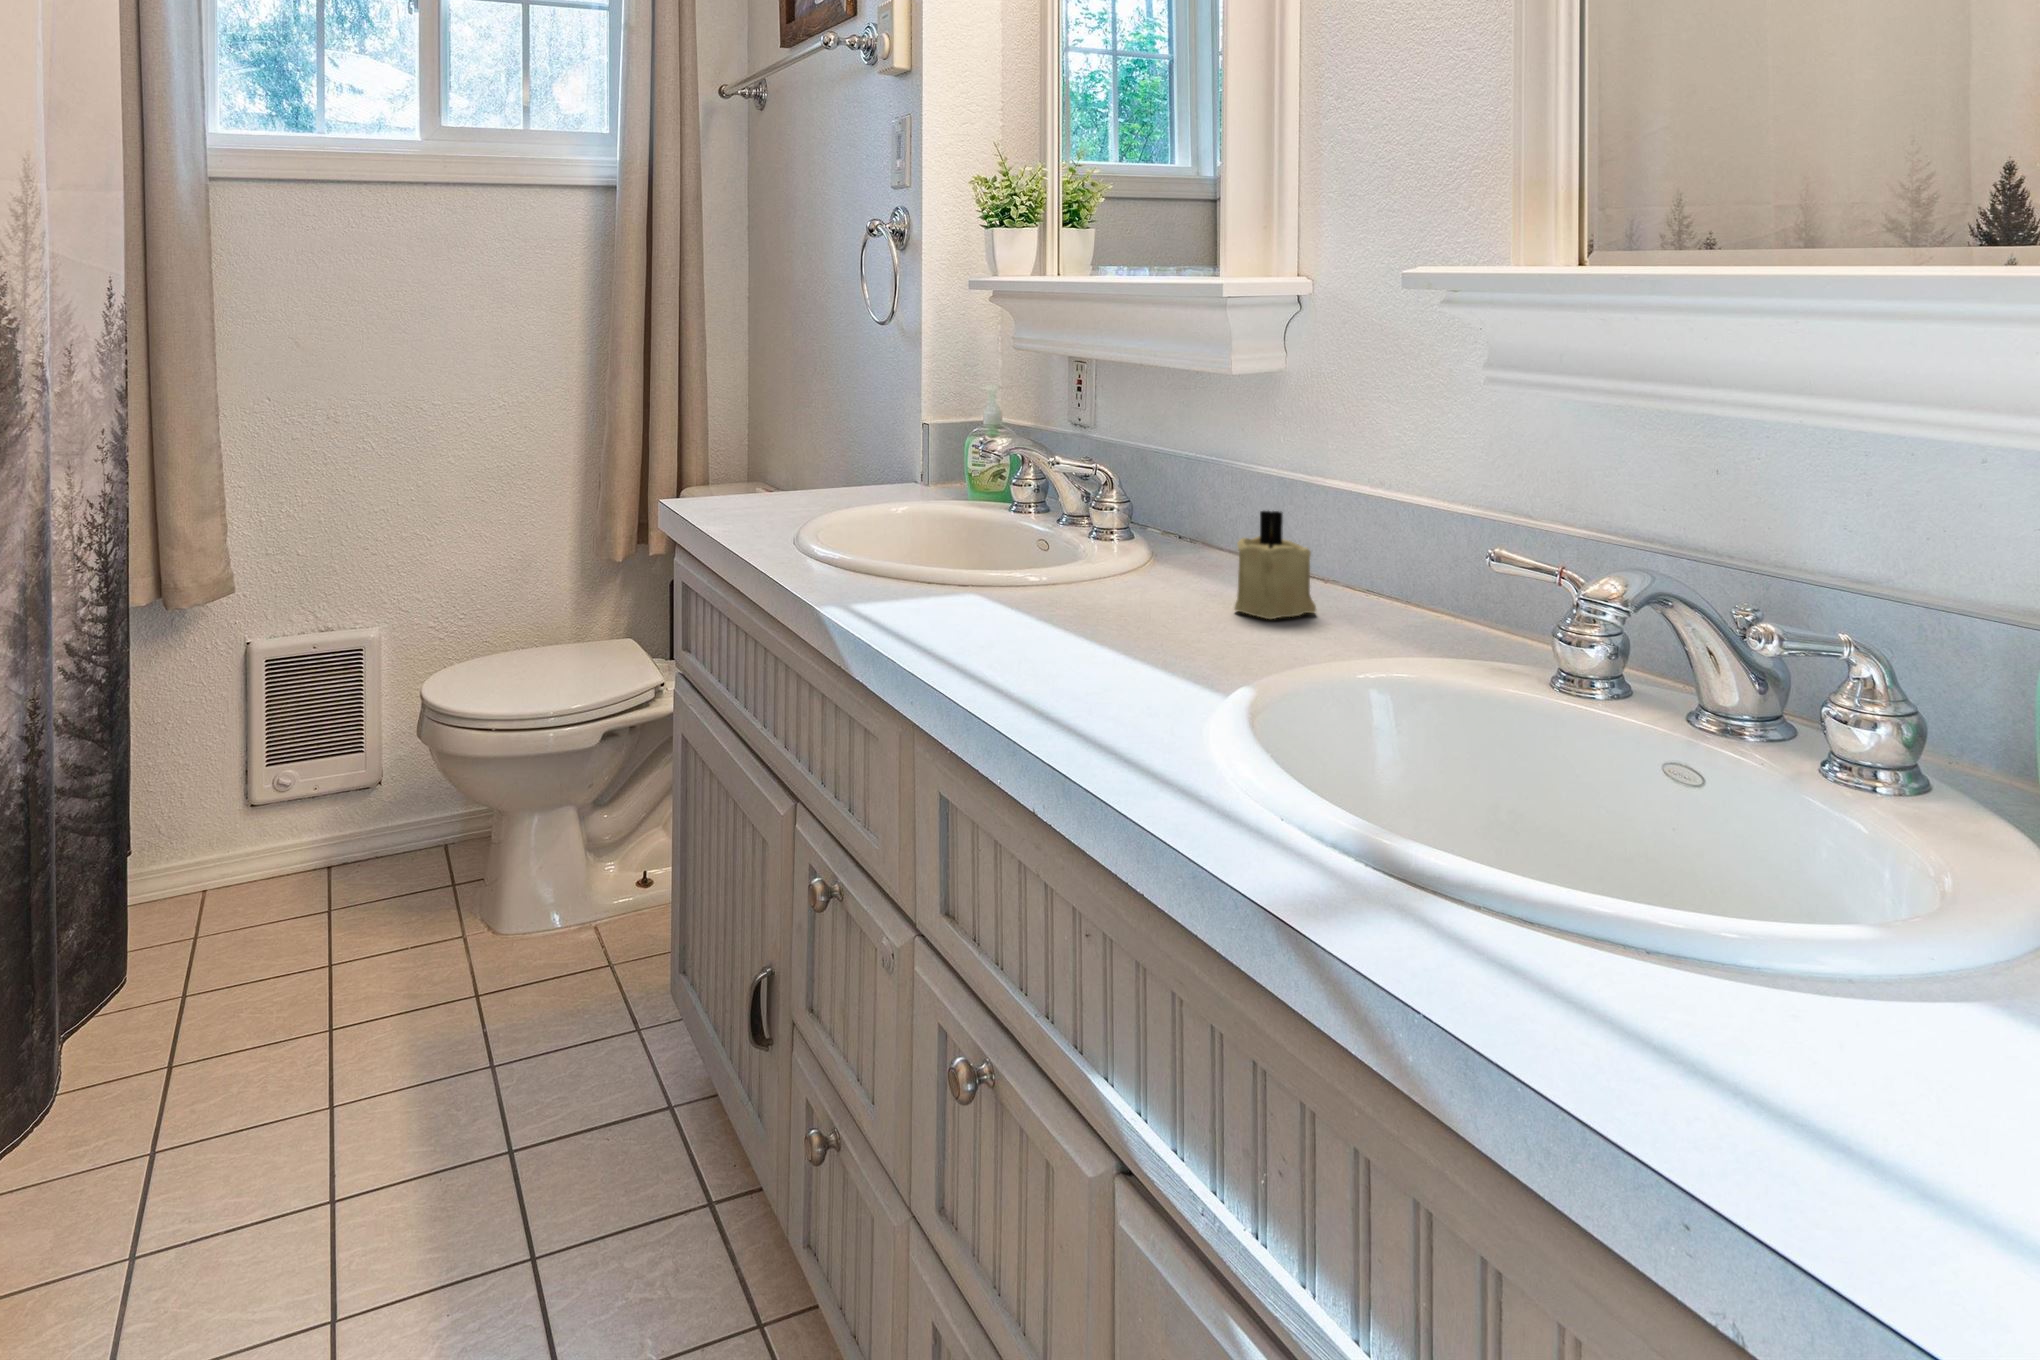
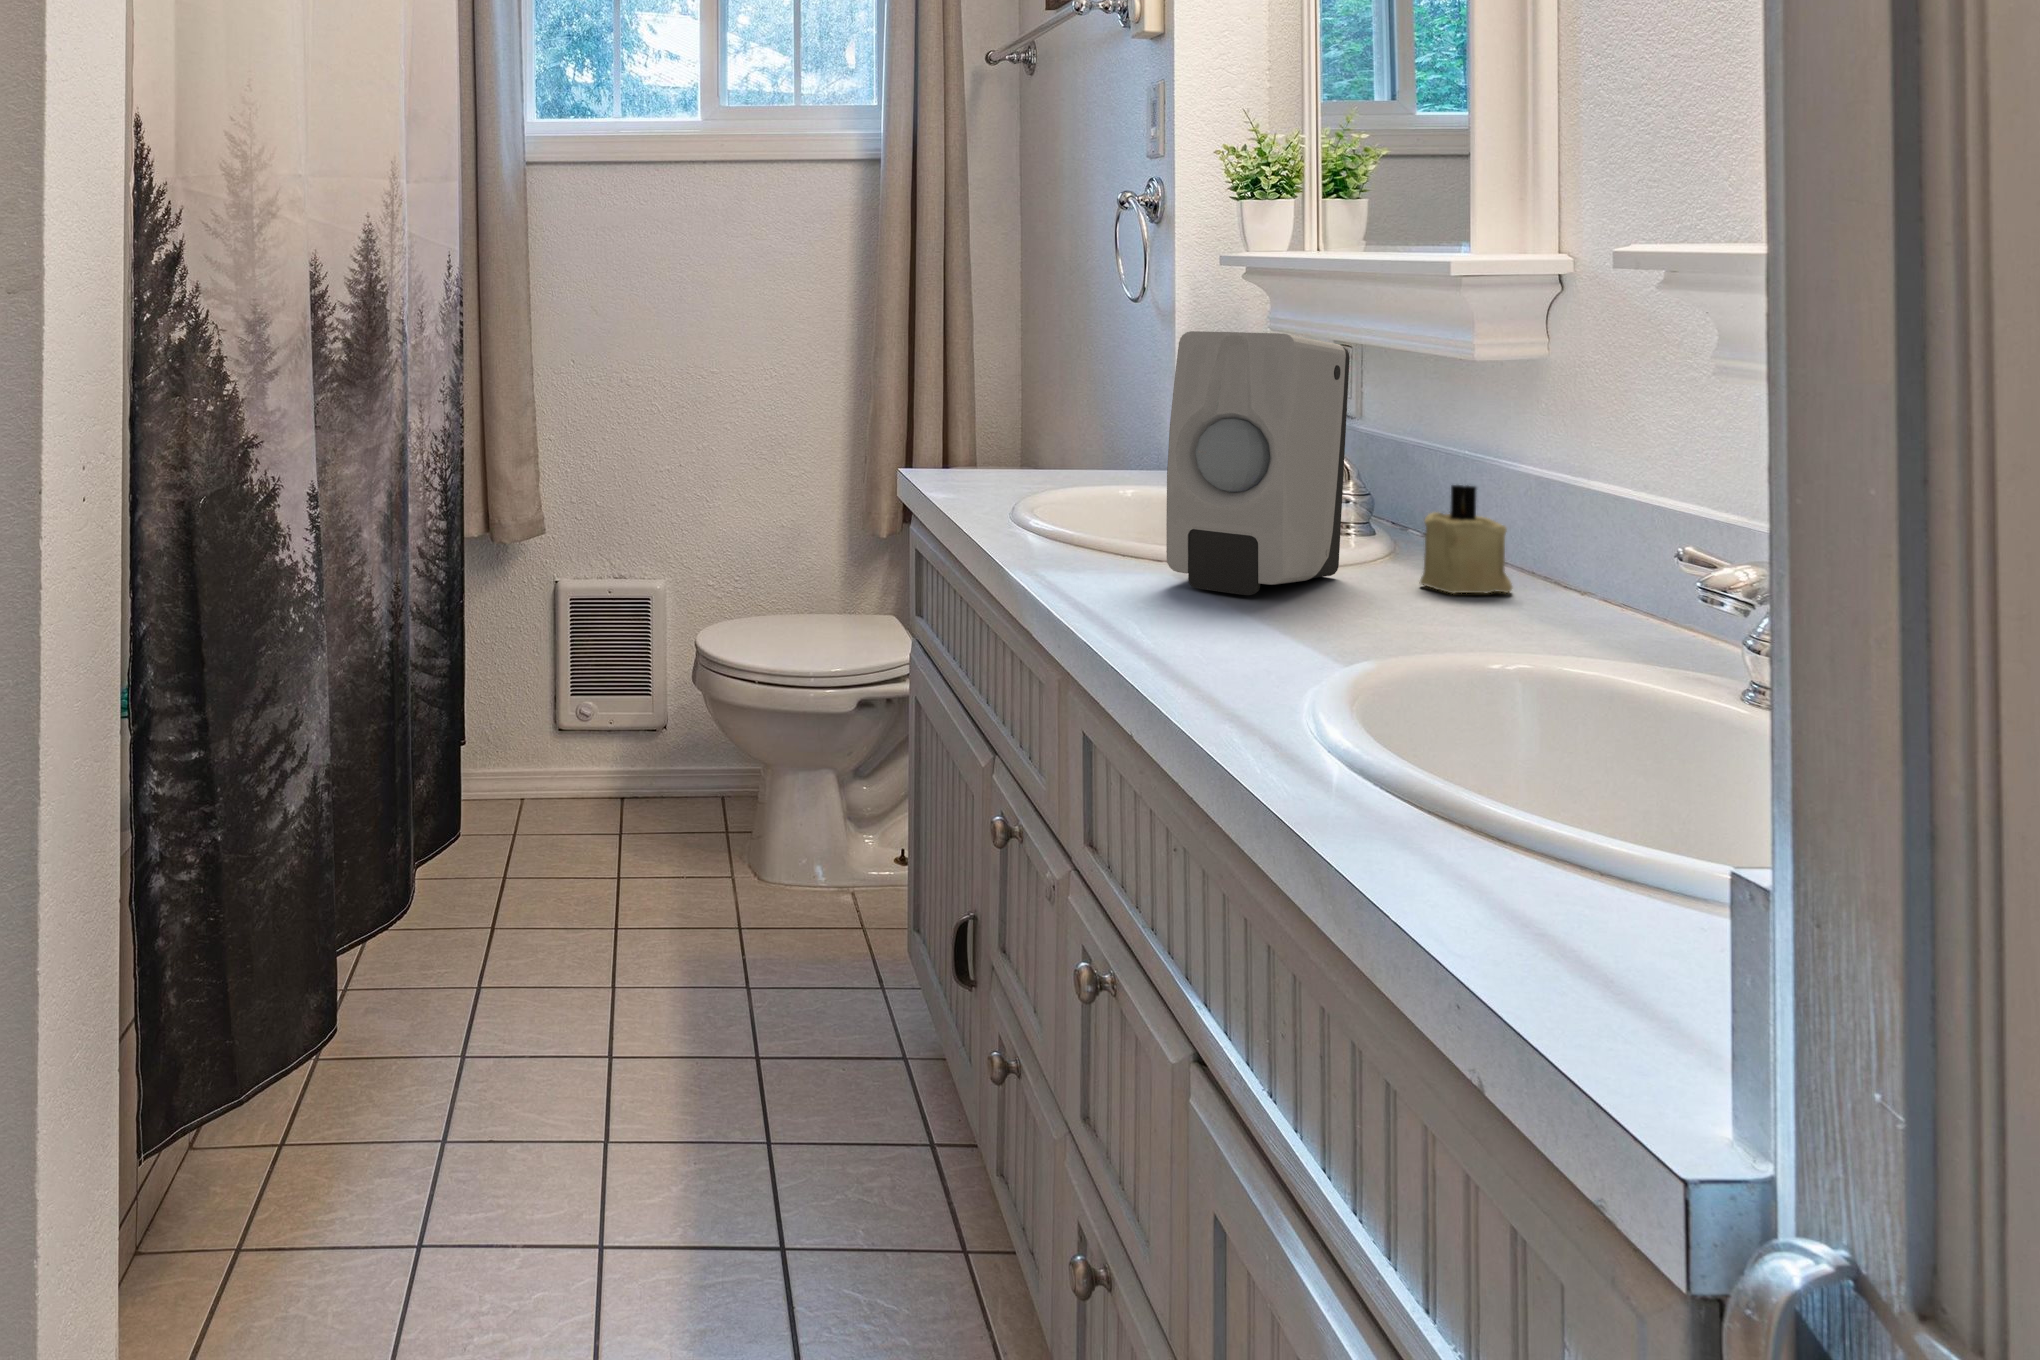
soap dispenser: none [1010,369,1163,645] -> present [1166,331,1350,595]

